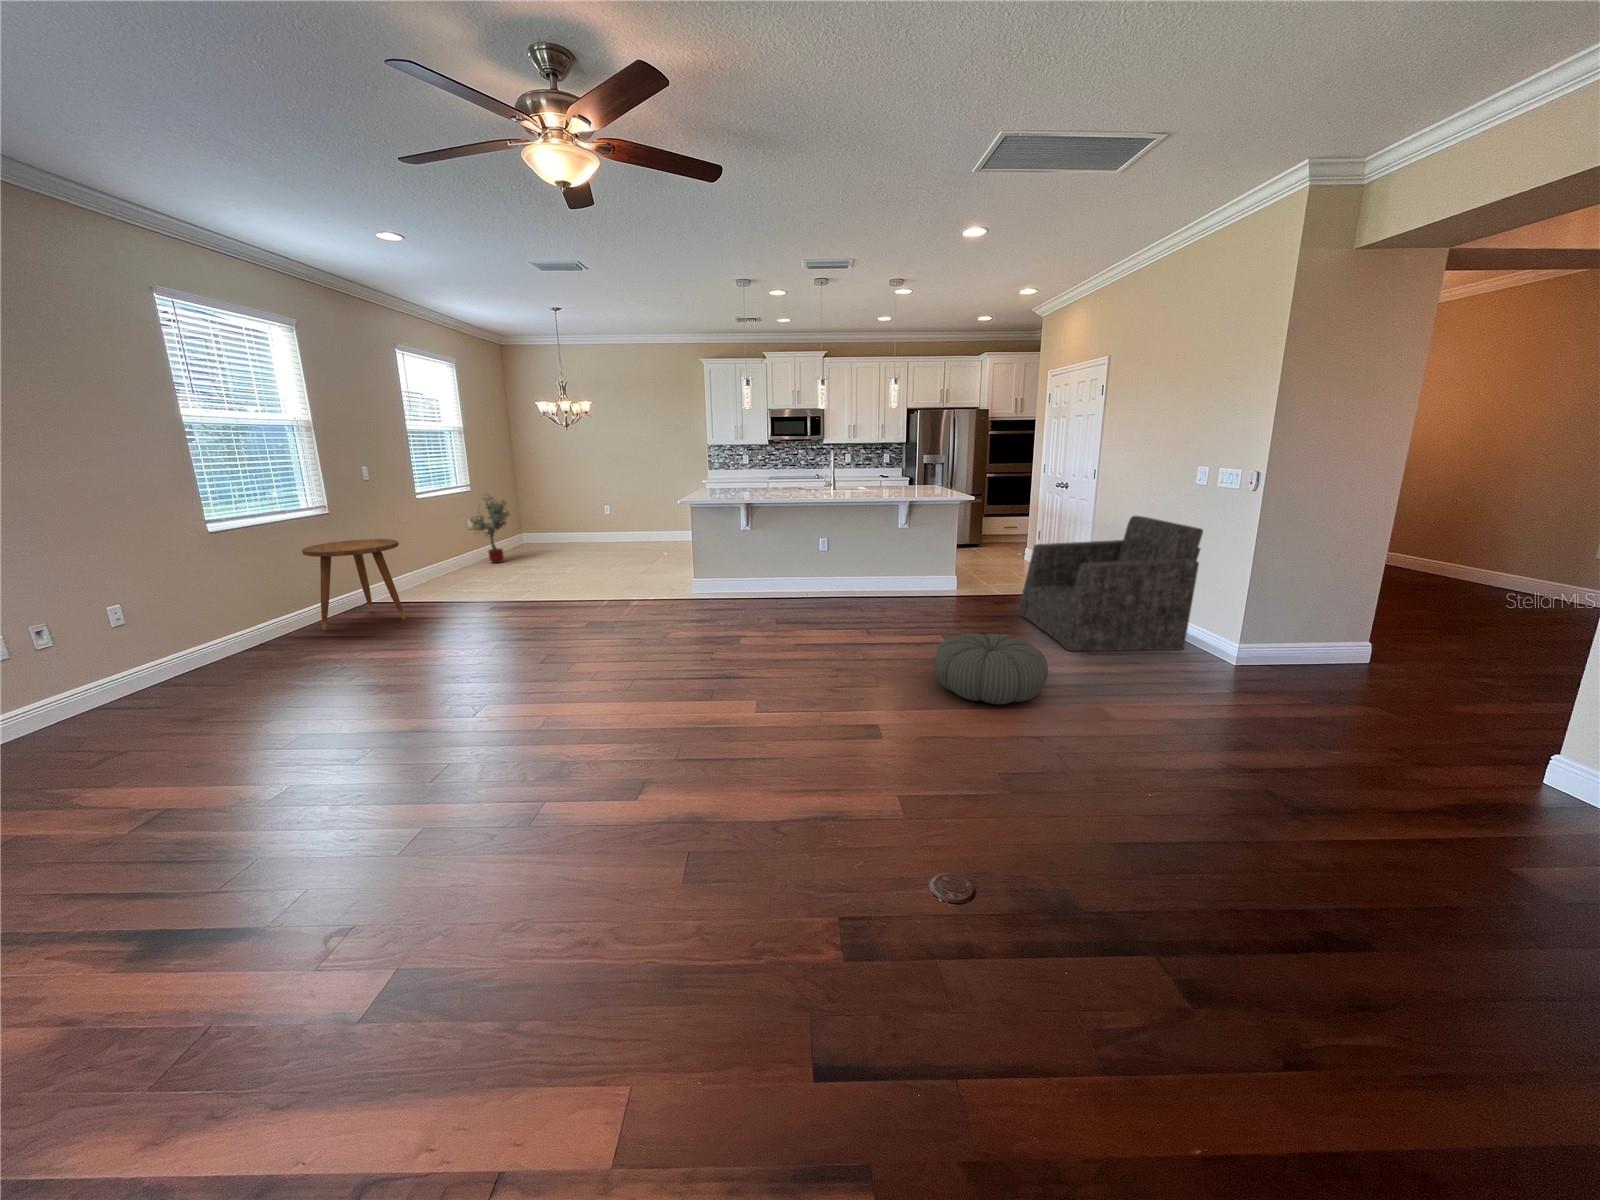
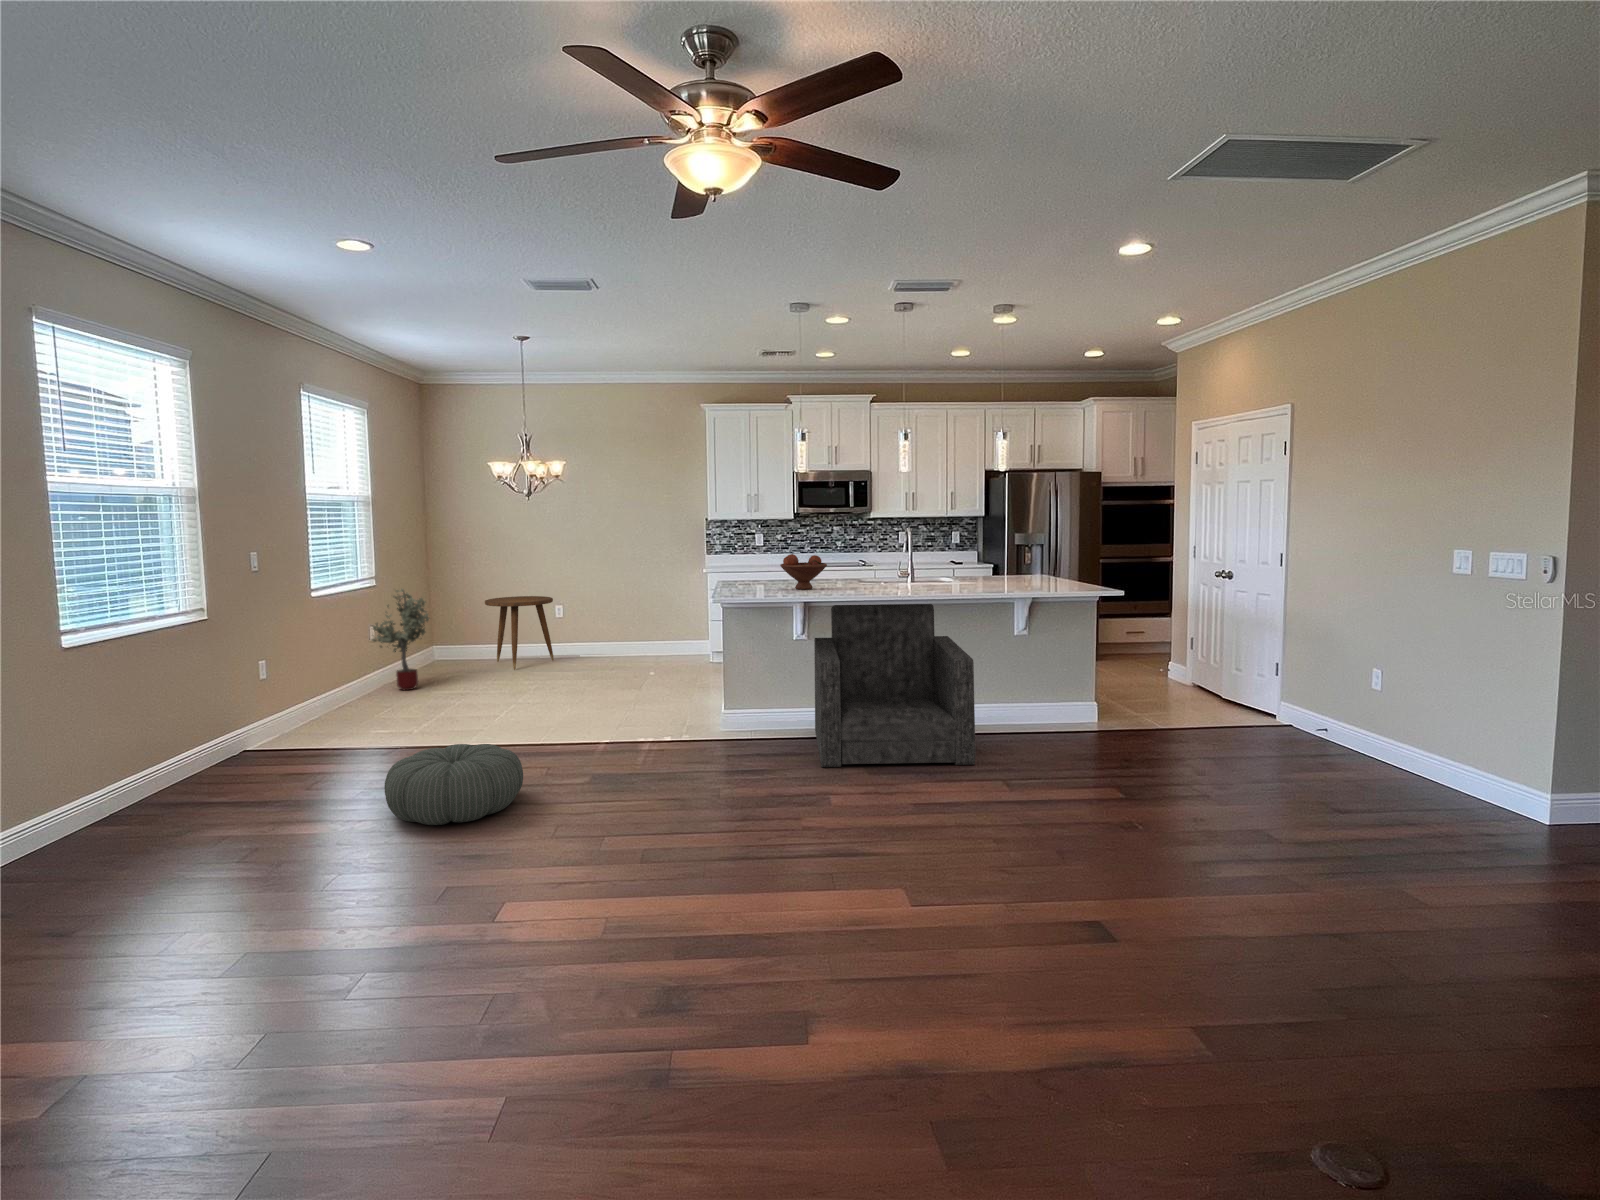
fruit bowl: none [732,470,765,495] -> present [780,554,827,590]
armchair: present [1019,516,1203,651] -> present [814,604,975,767]
side table: present [302,539,405,630] -> present [485,596,554,670]
pouf: present [935,633,1048,704] -> present [385,744,523,825]

